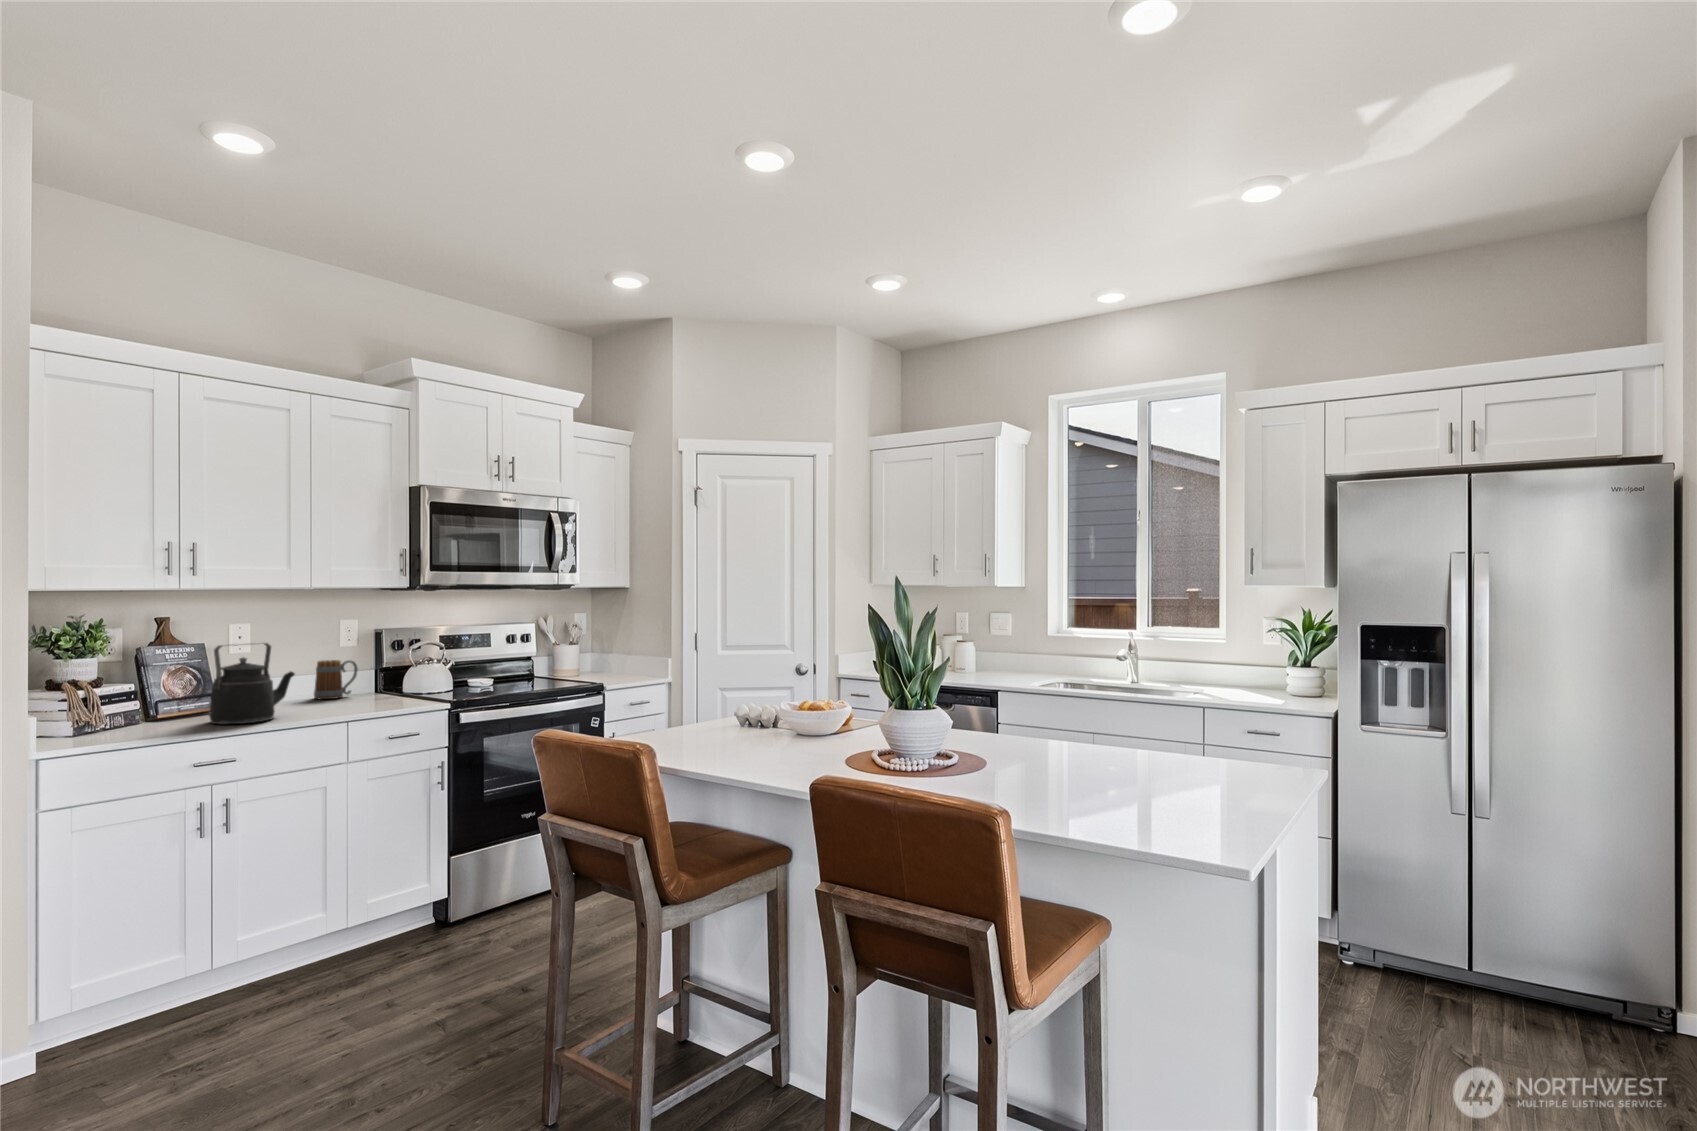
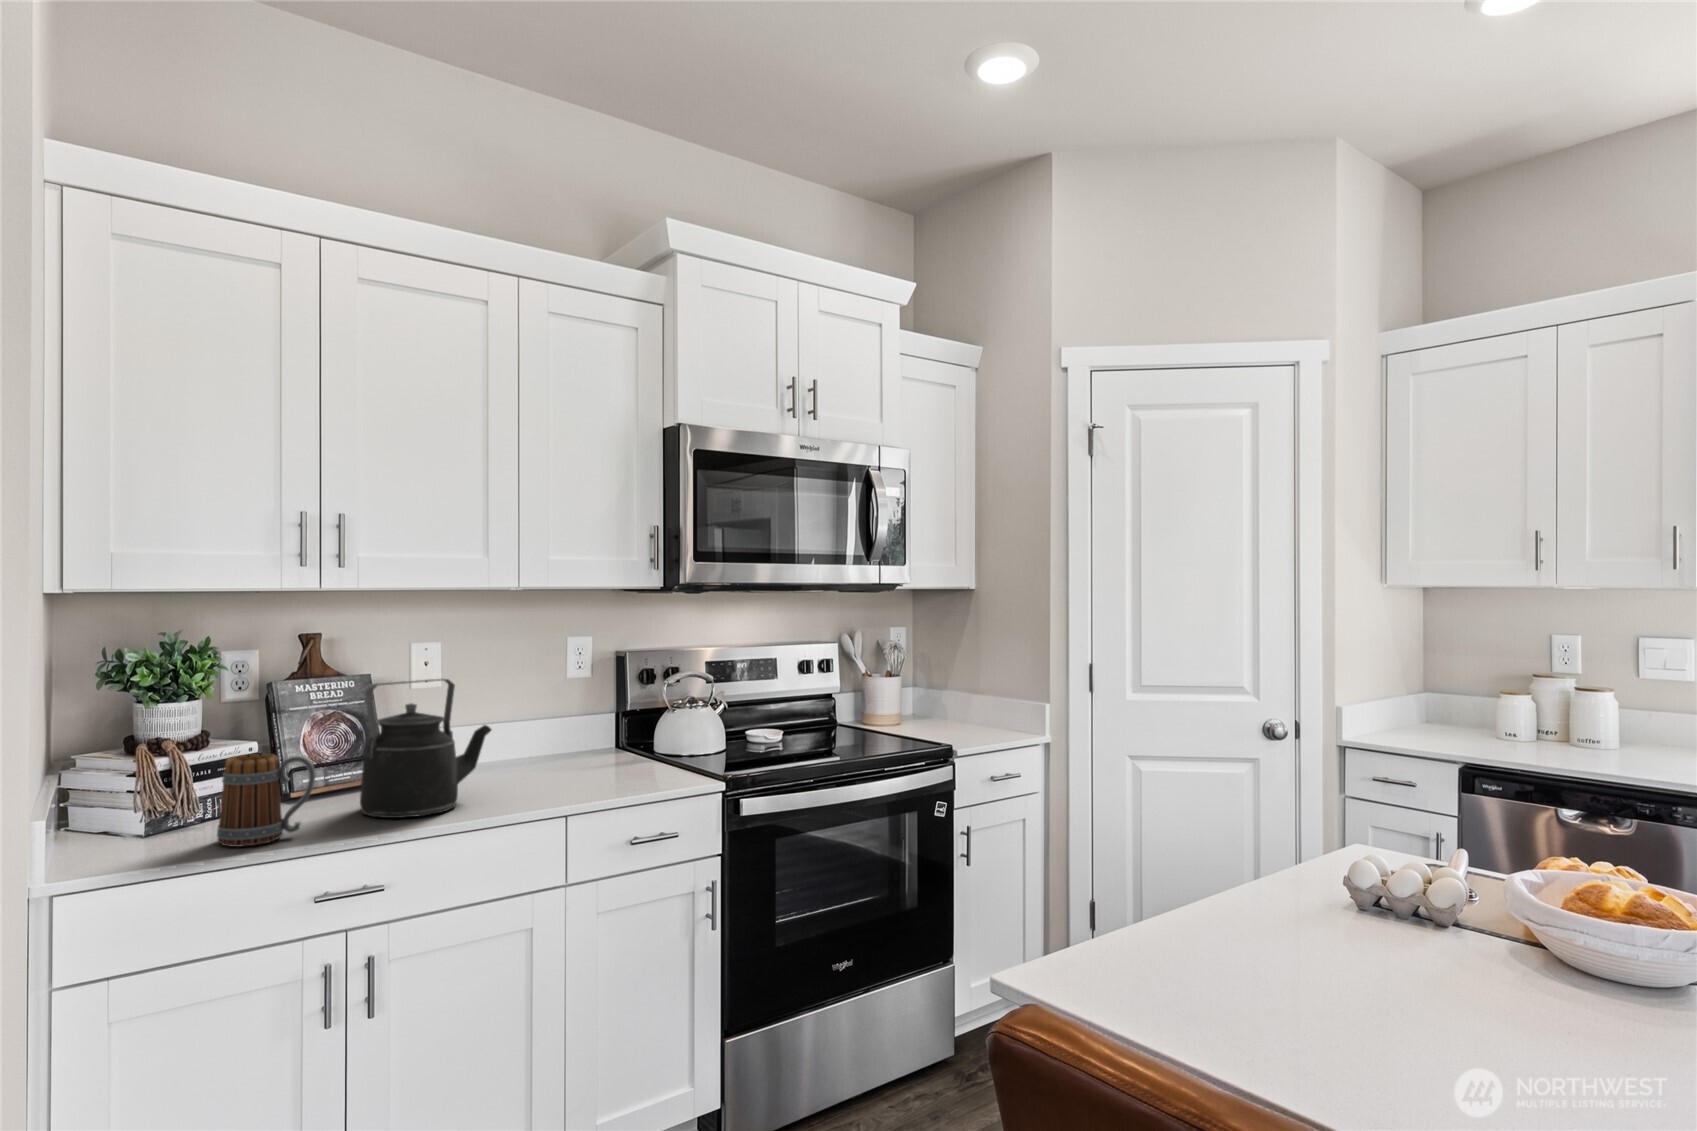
mug: present [314,660,358,699] -> present [217,754,315,847]

